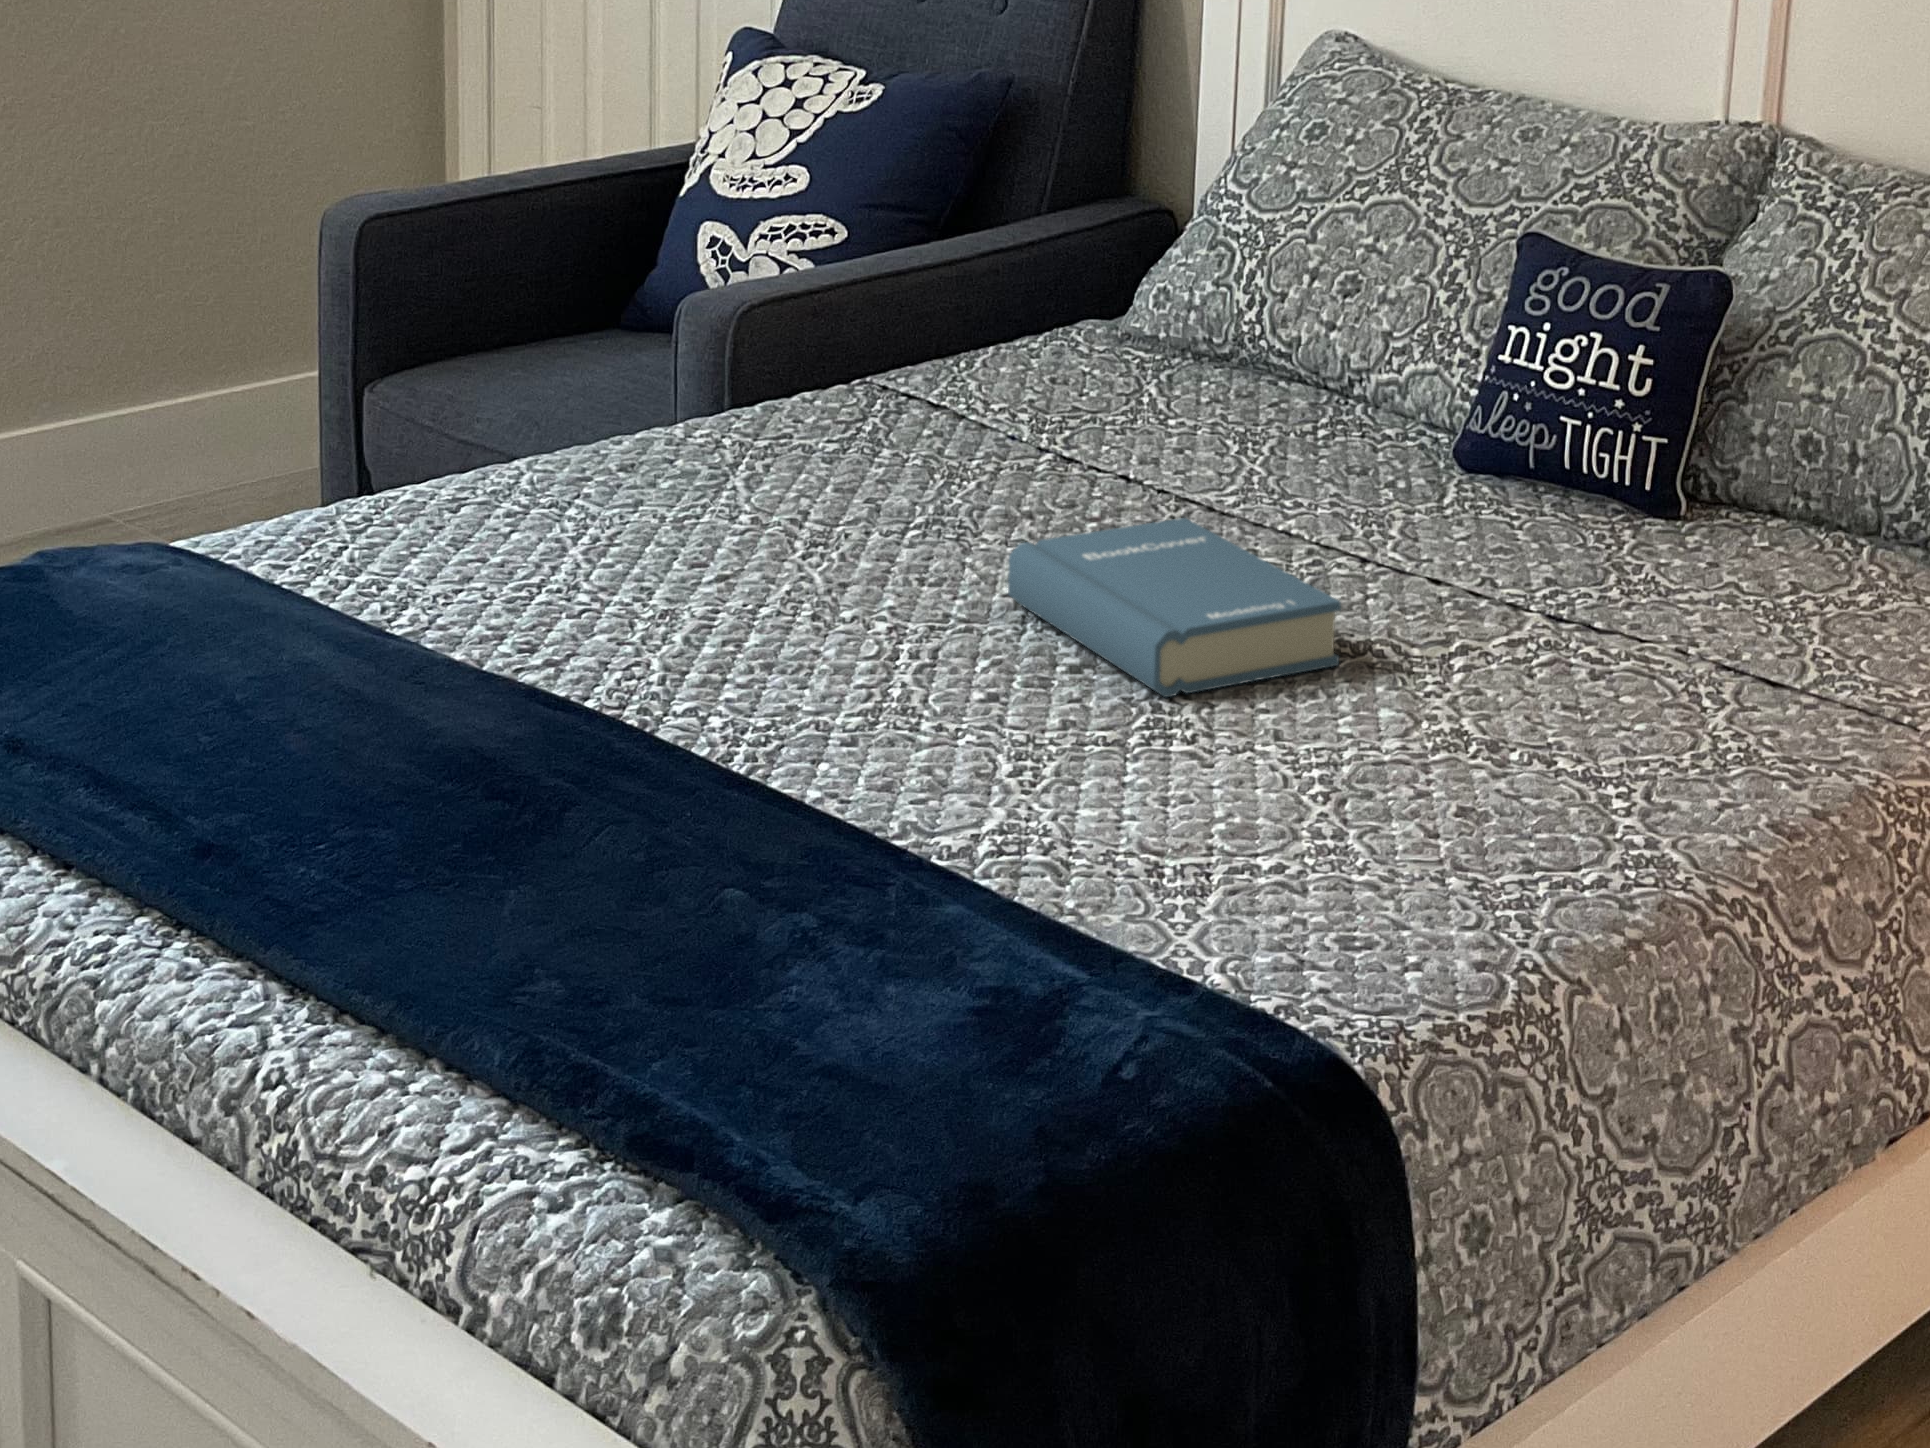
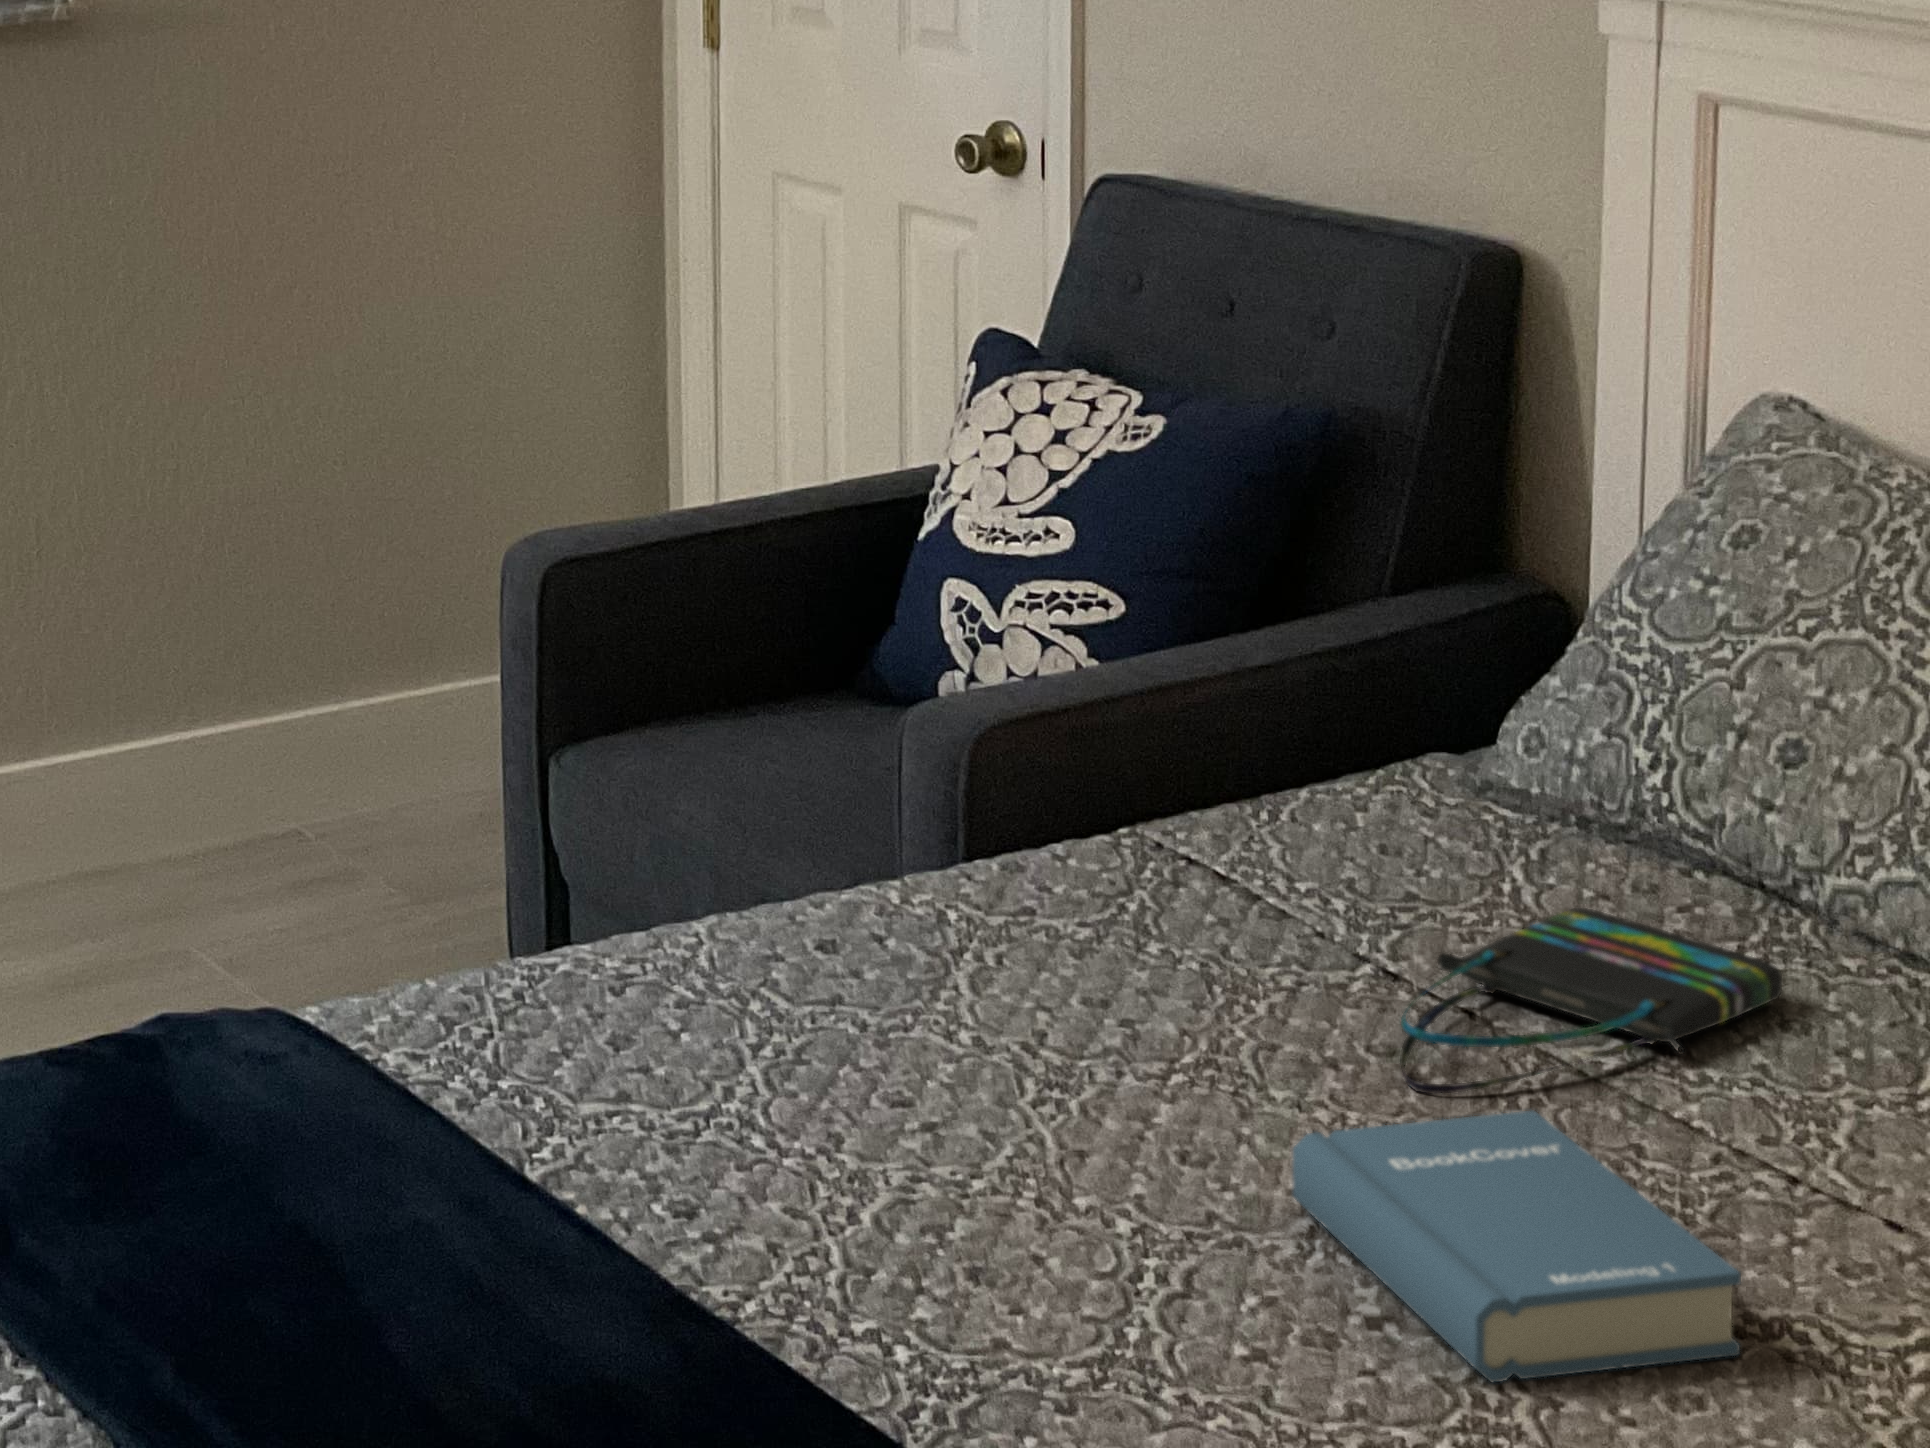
tote bag: none [1080,403,1348,527] -> present [1400,908,1782,1093]

